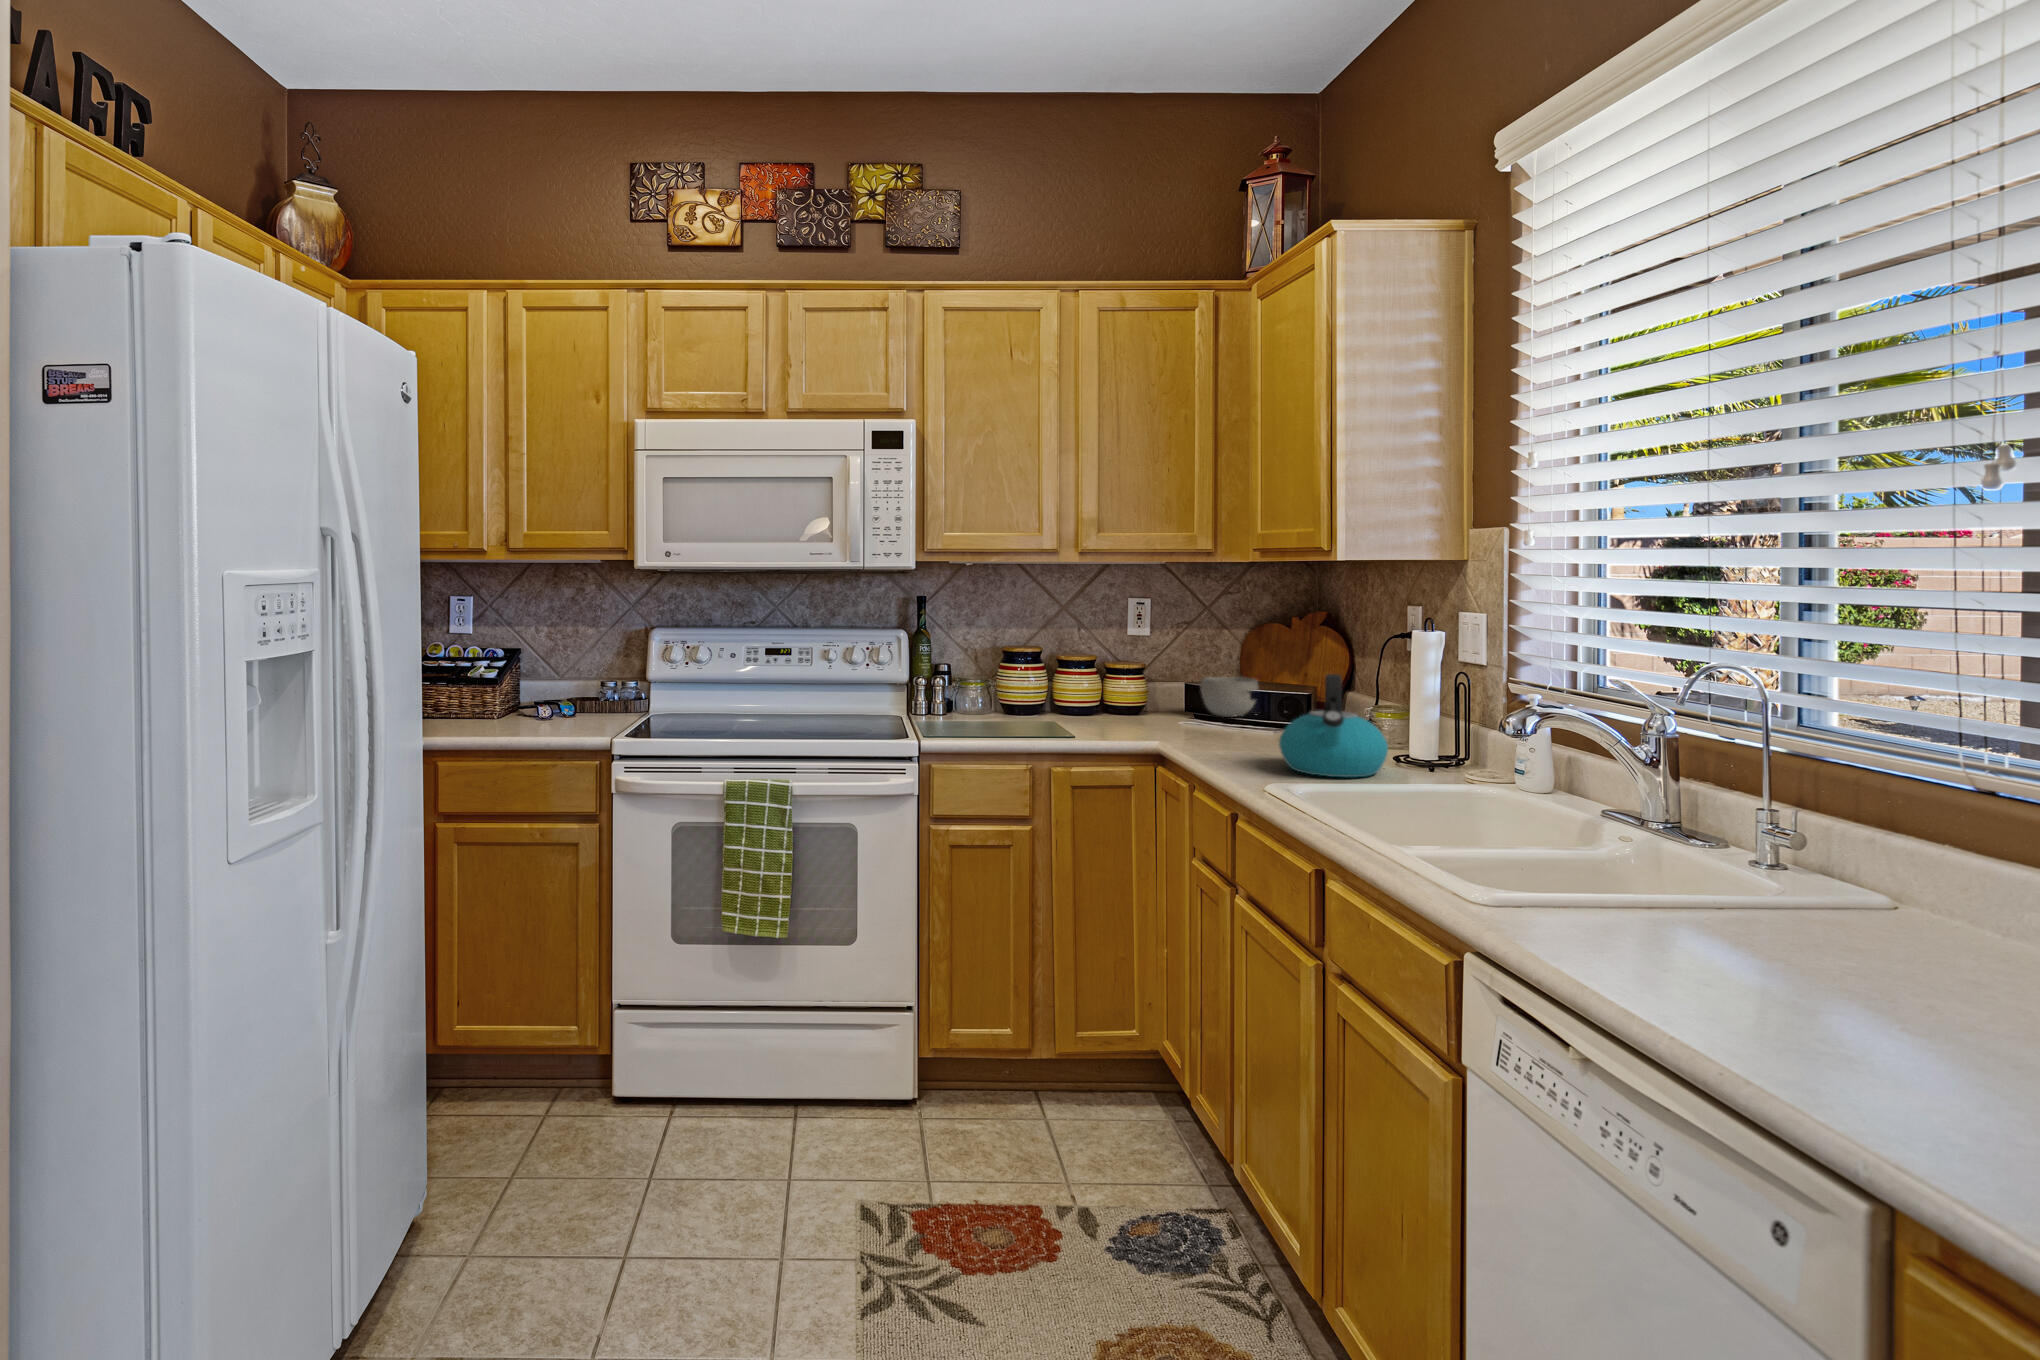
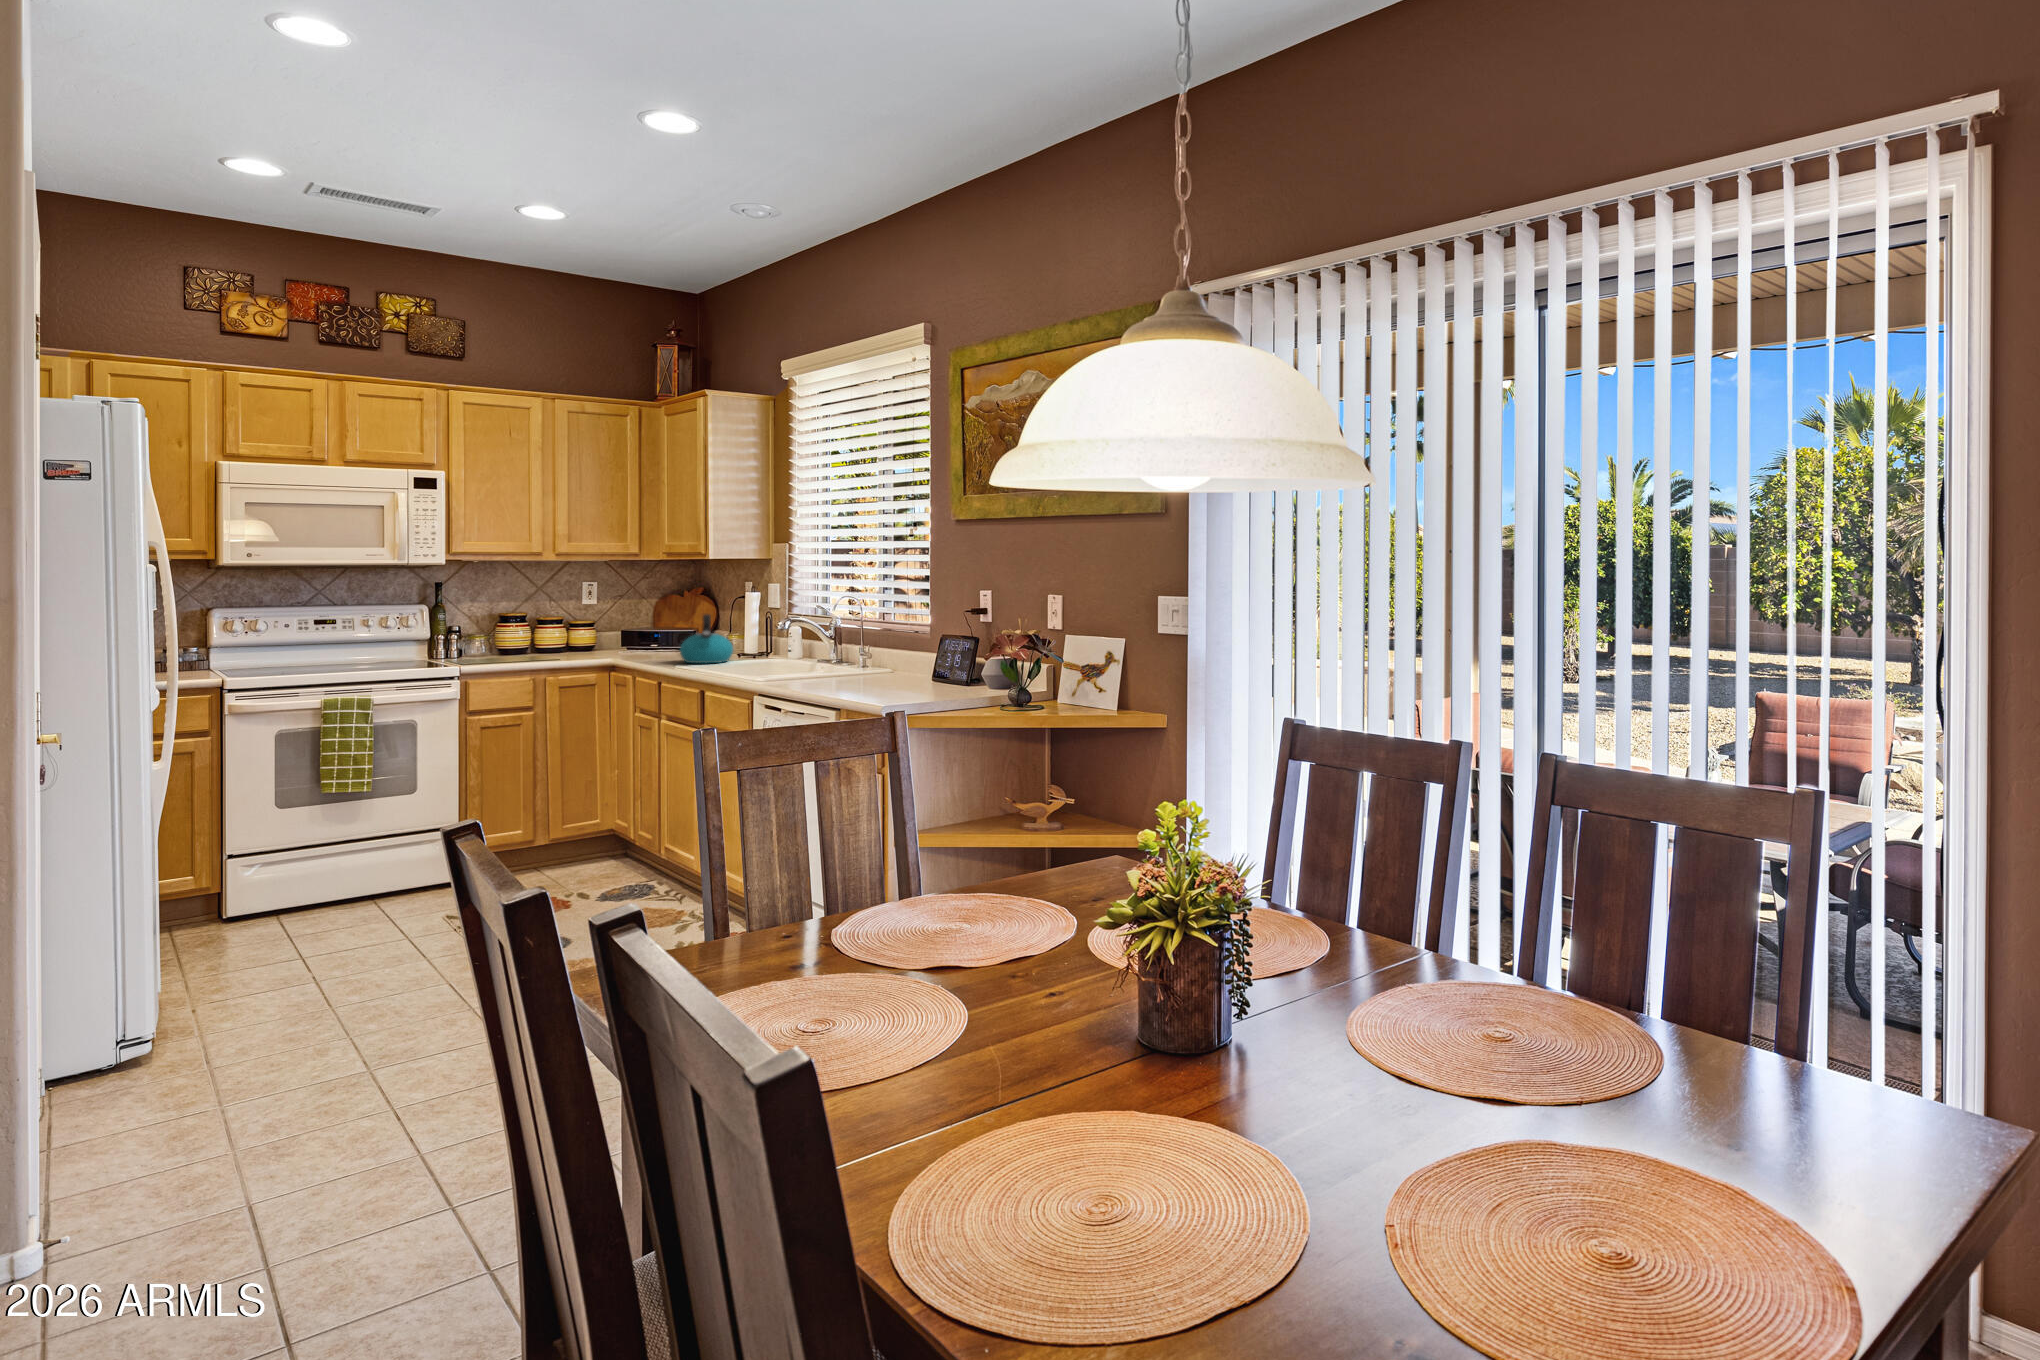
bowl: present [1200,677,1258,717] -> none [631,626,666,649]

